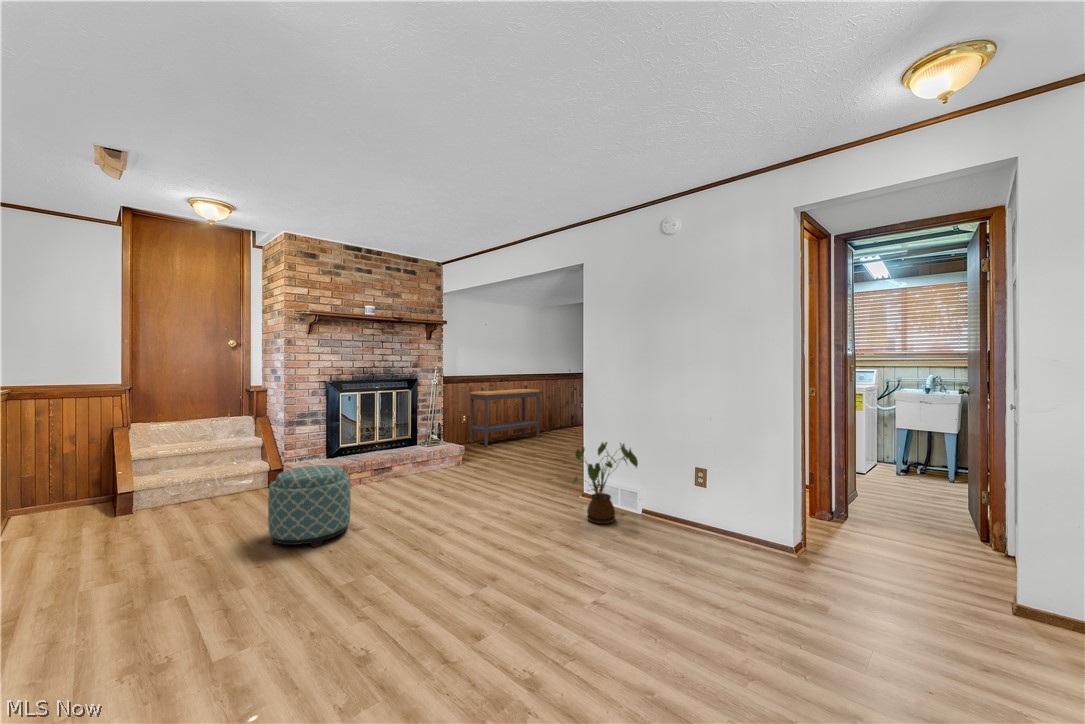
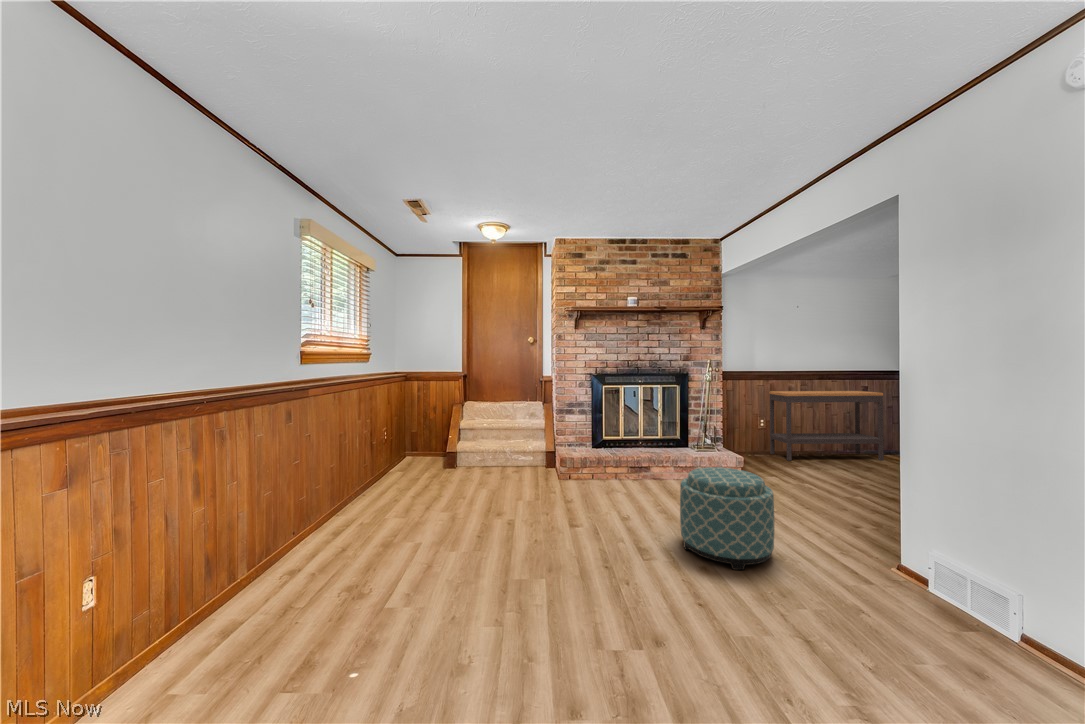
house plant: present [572,442,638,524] -> none [858,489,1032,650]
ottoman: present [268,465,351,547] -> present [680,467,774,570]

